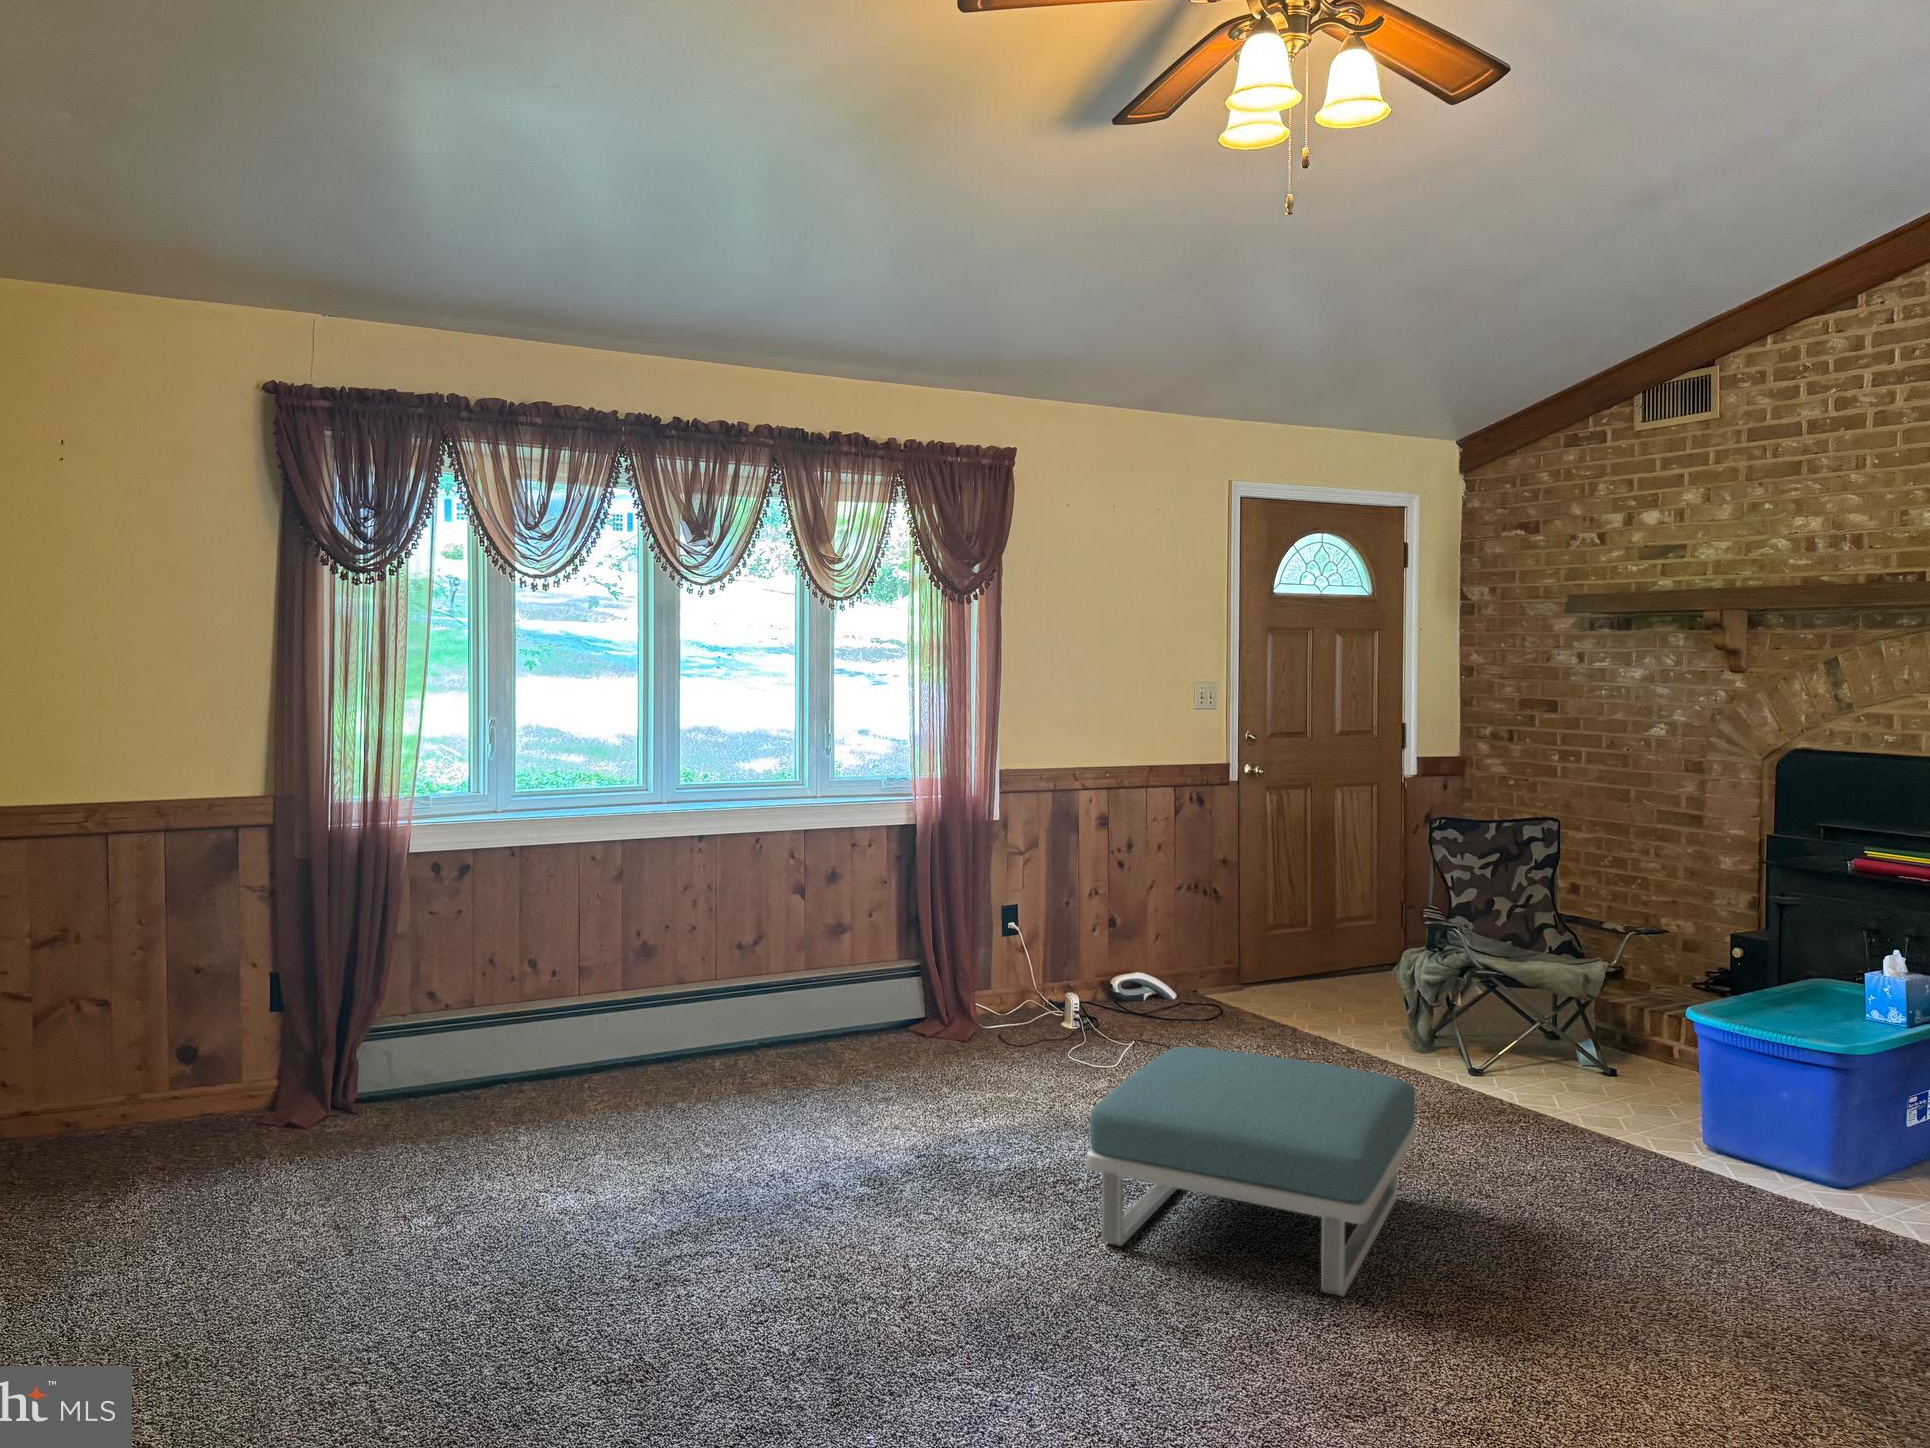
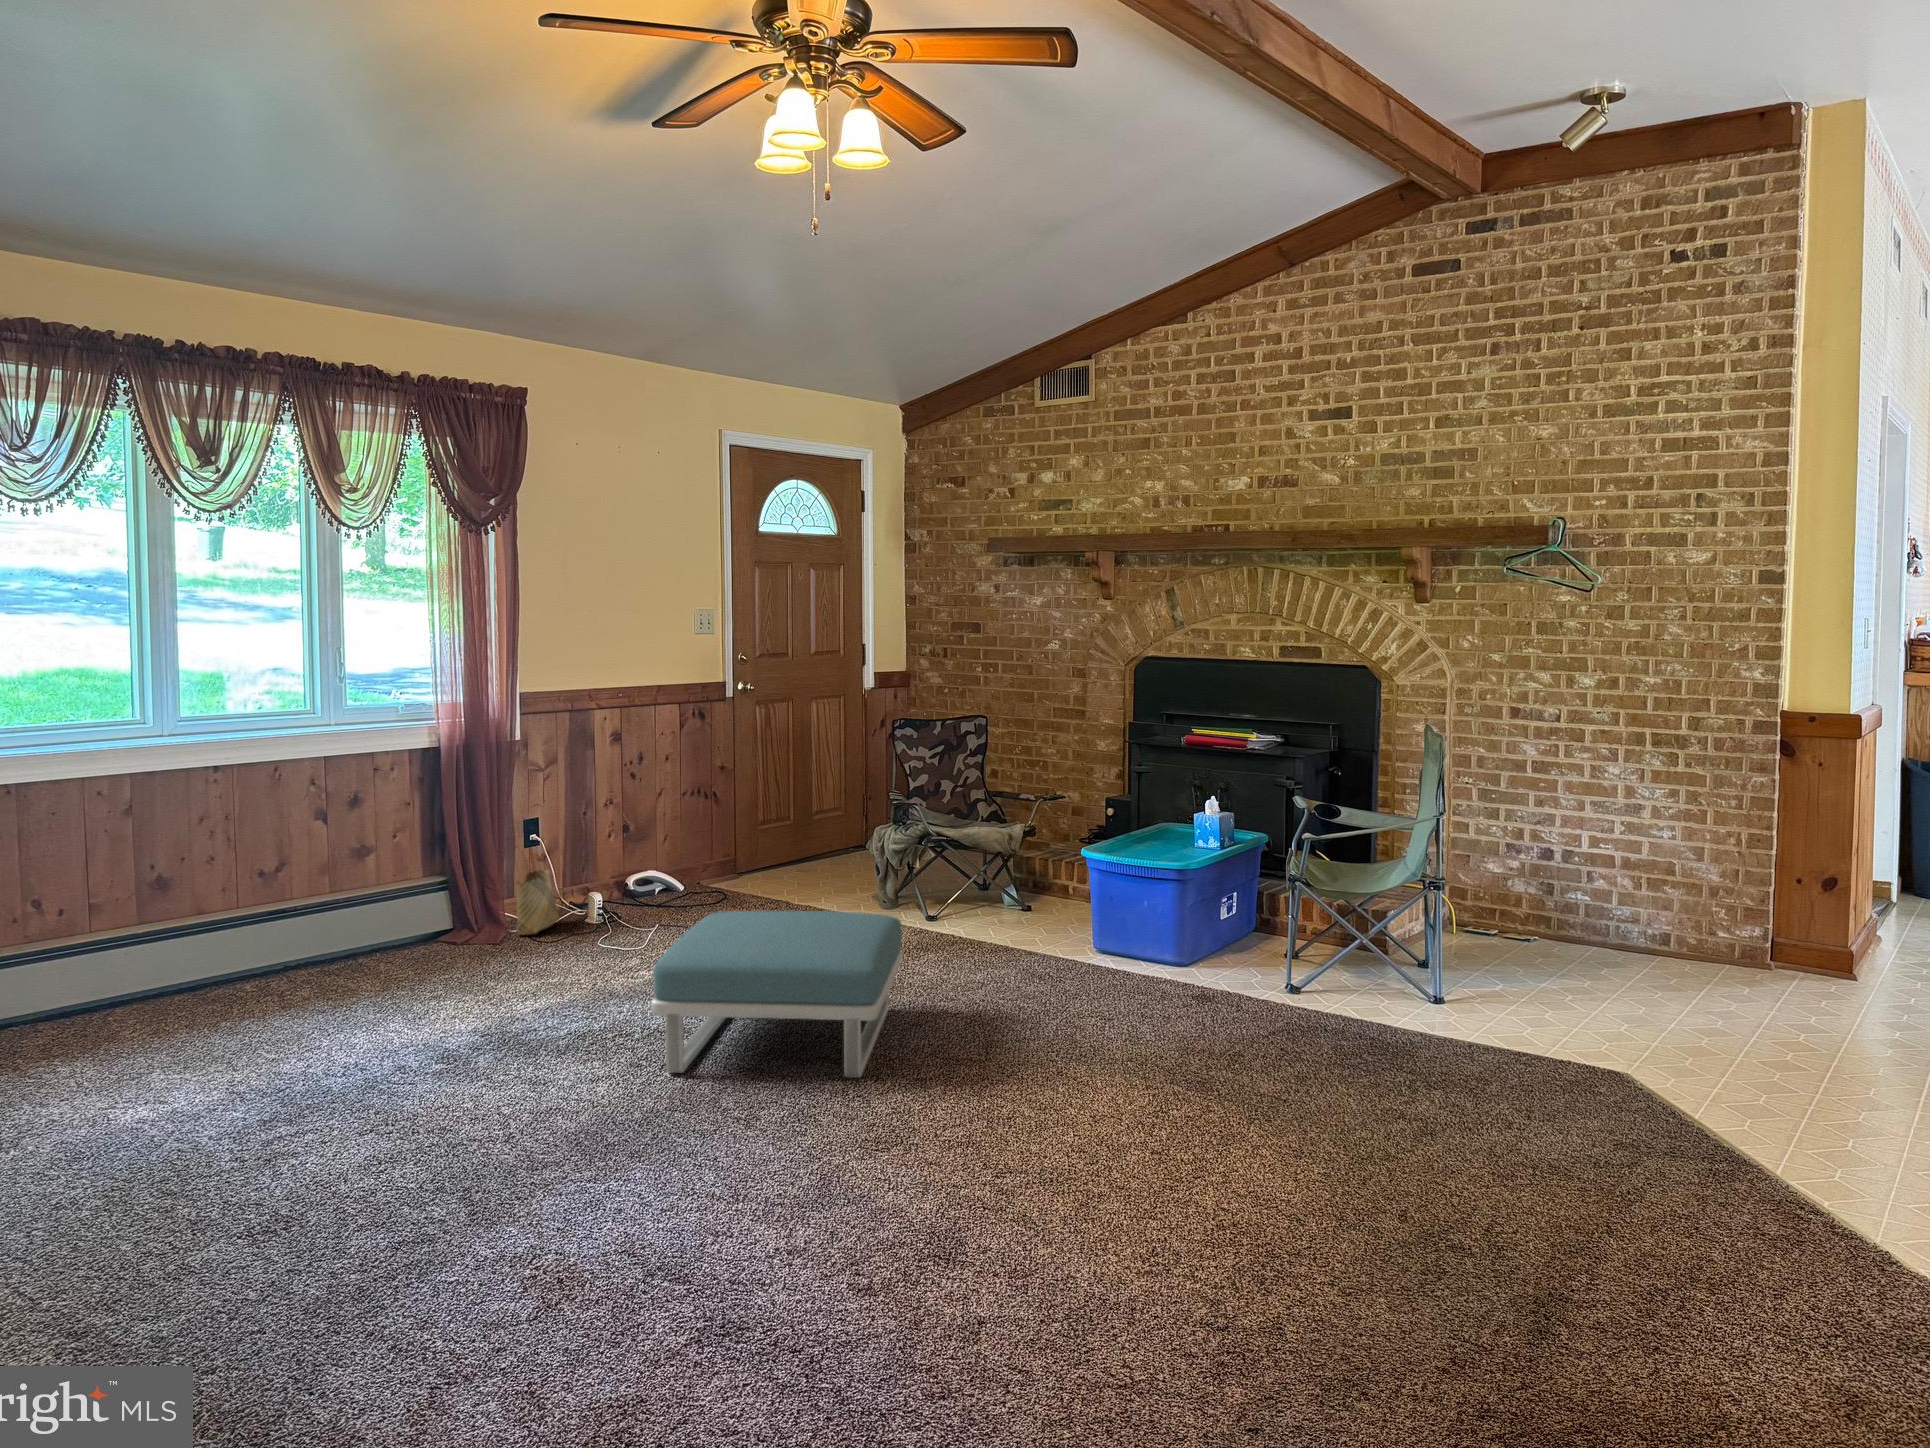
woven basket: none [983,936,1031,1036] -> present [515,846,559,935]

